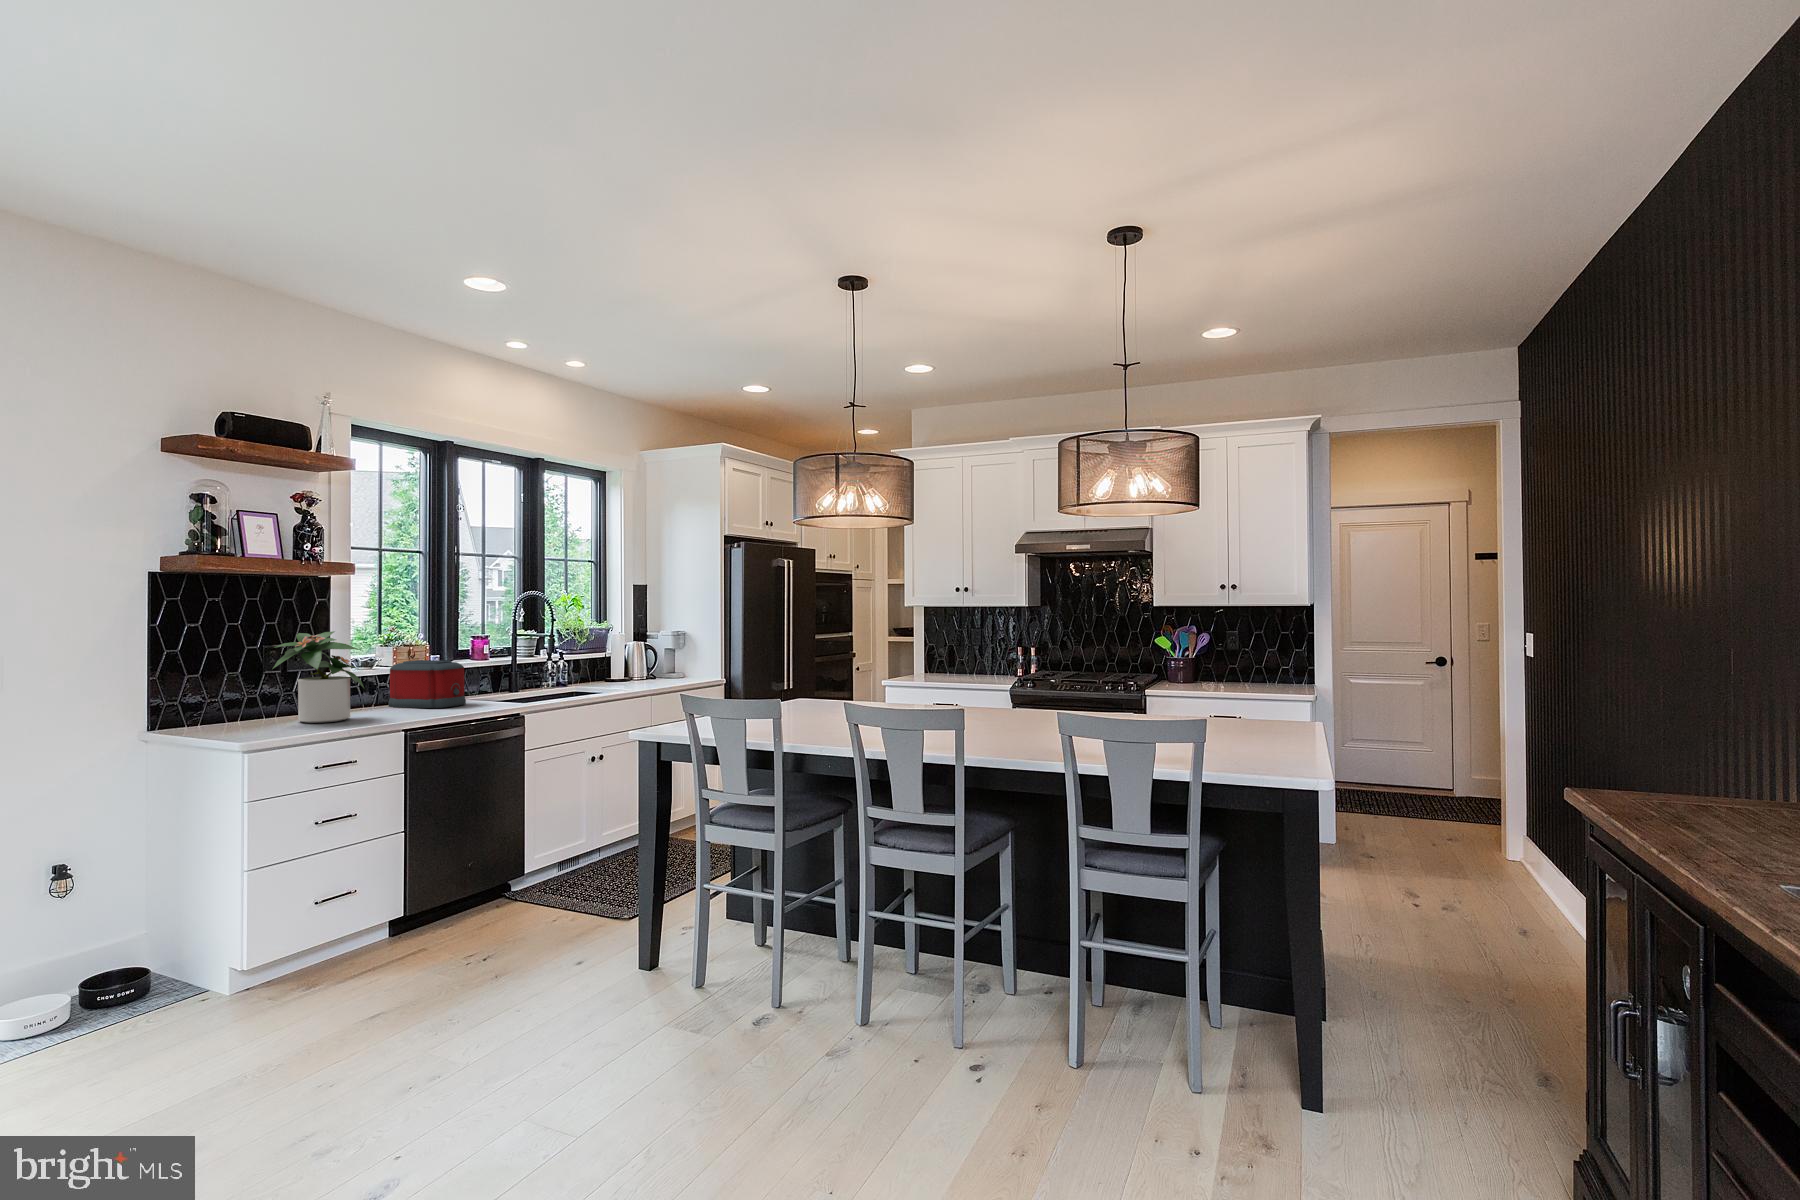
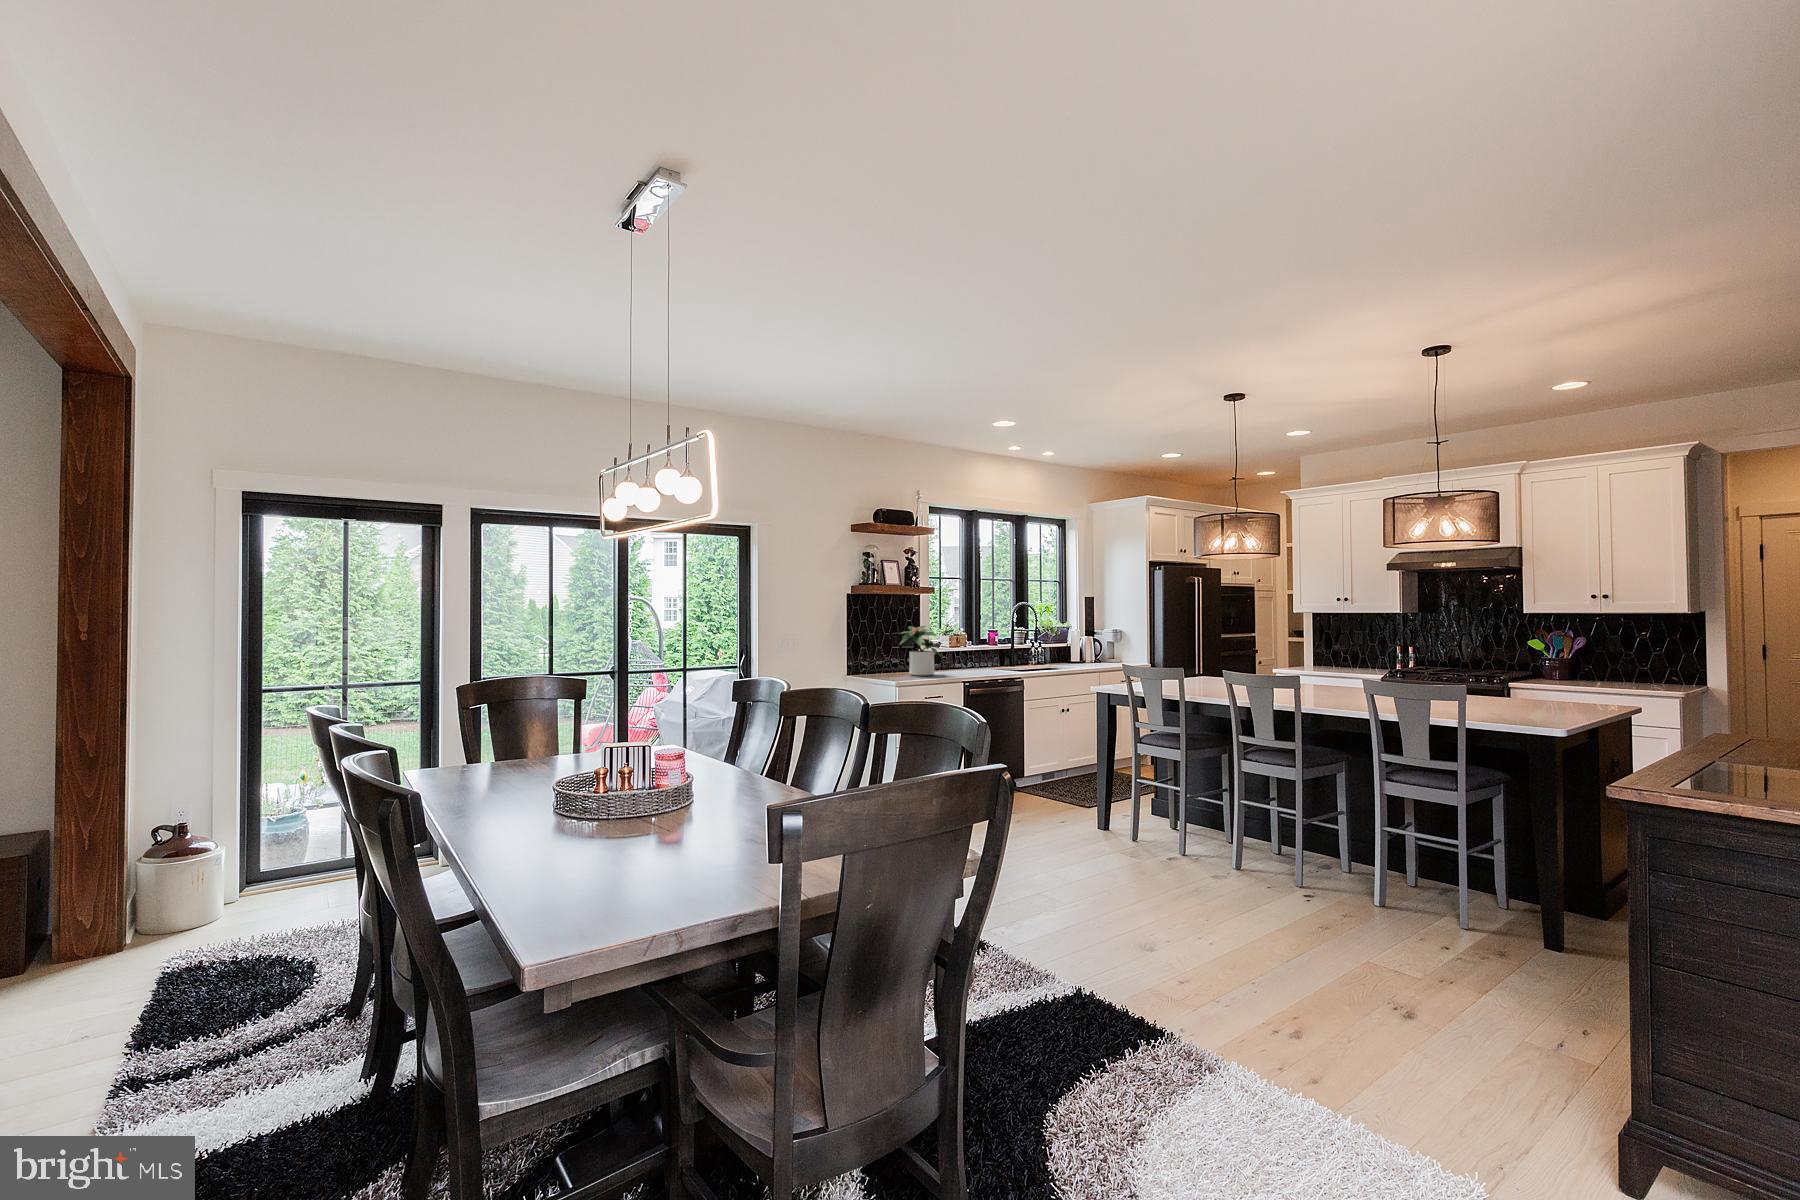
toaster: present [389,660,466,708] -> none [948,644,989,672]

